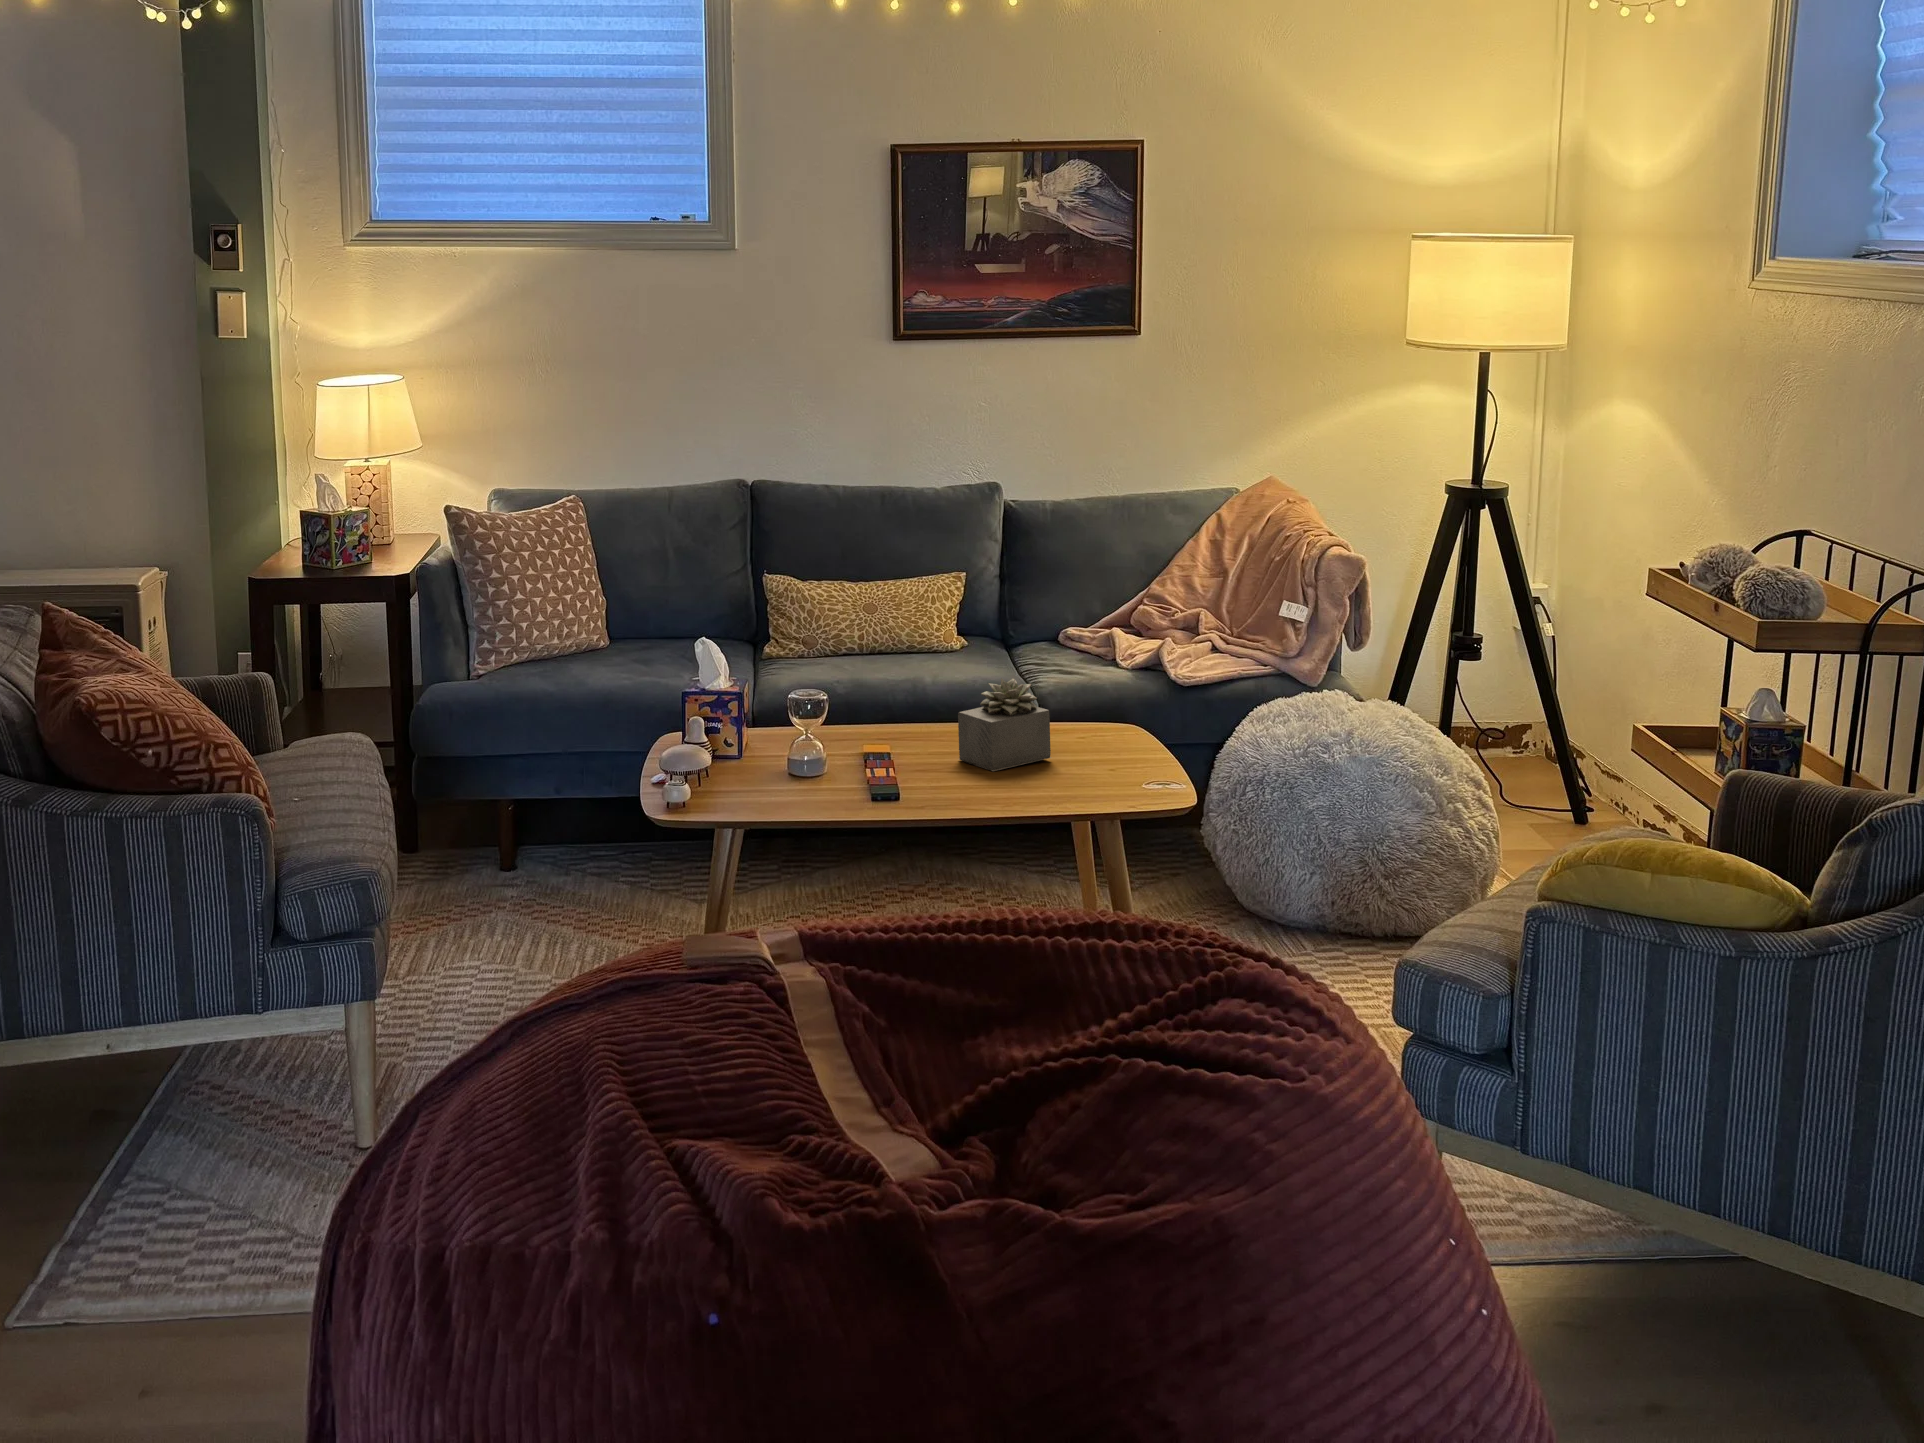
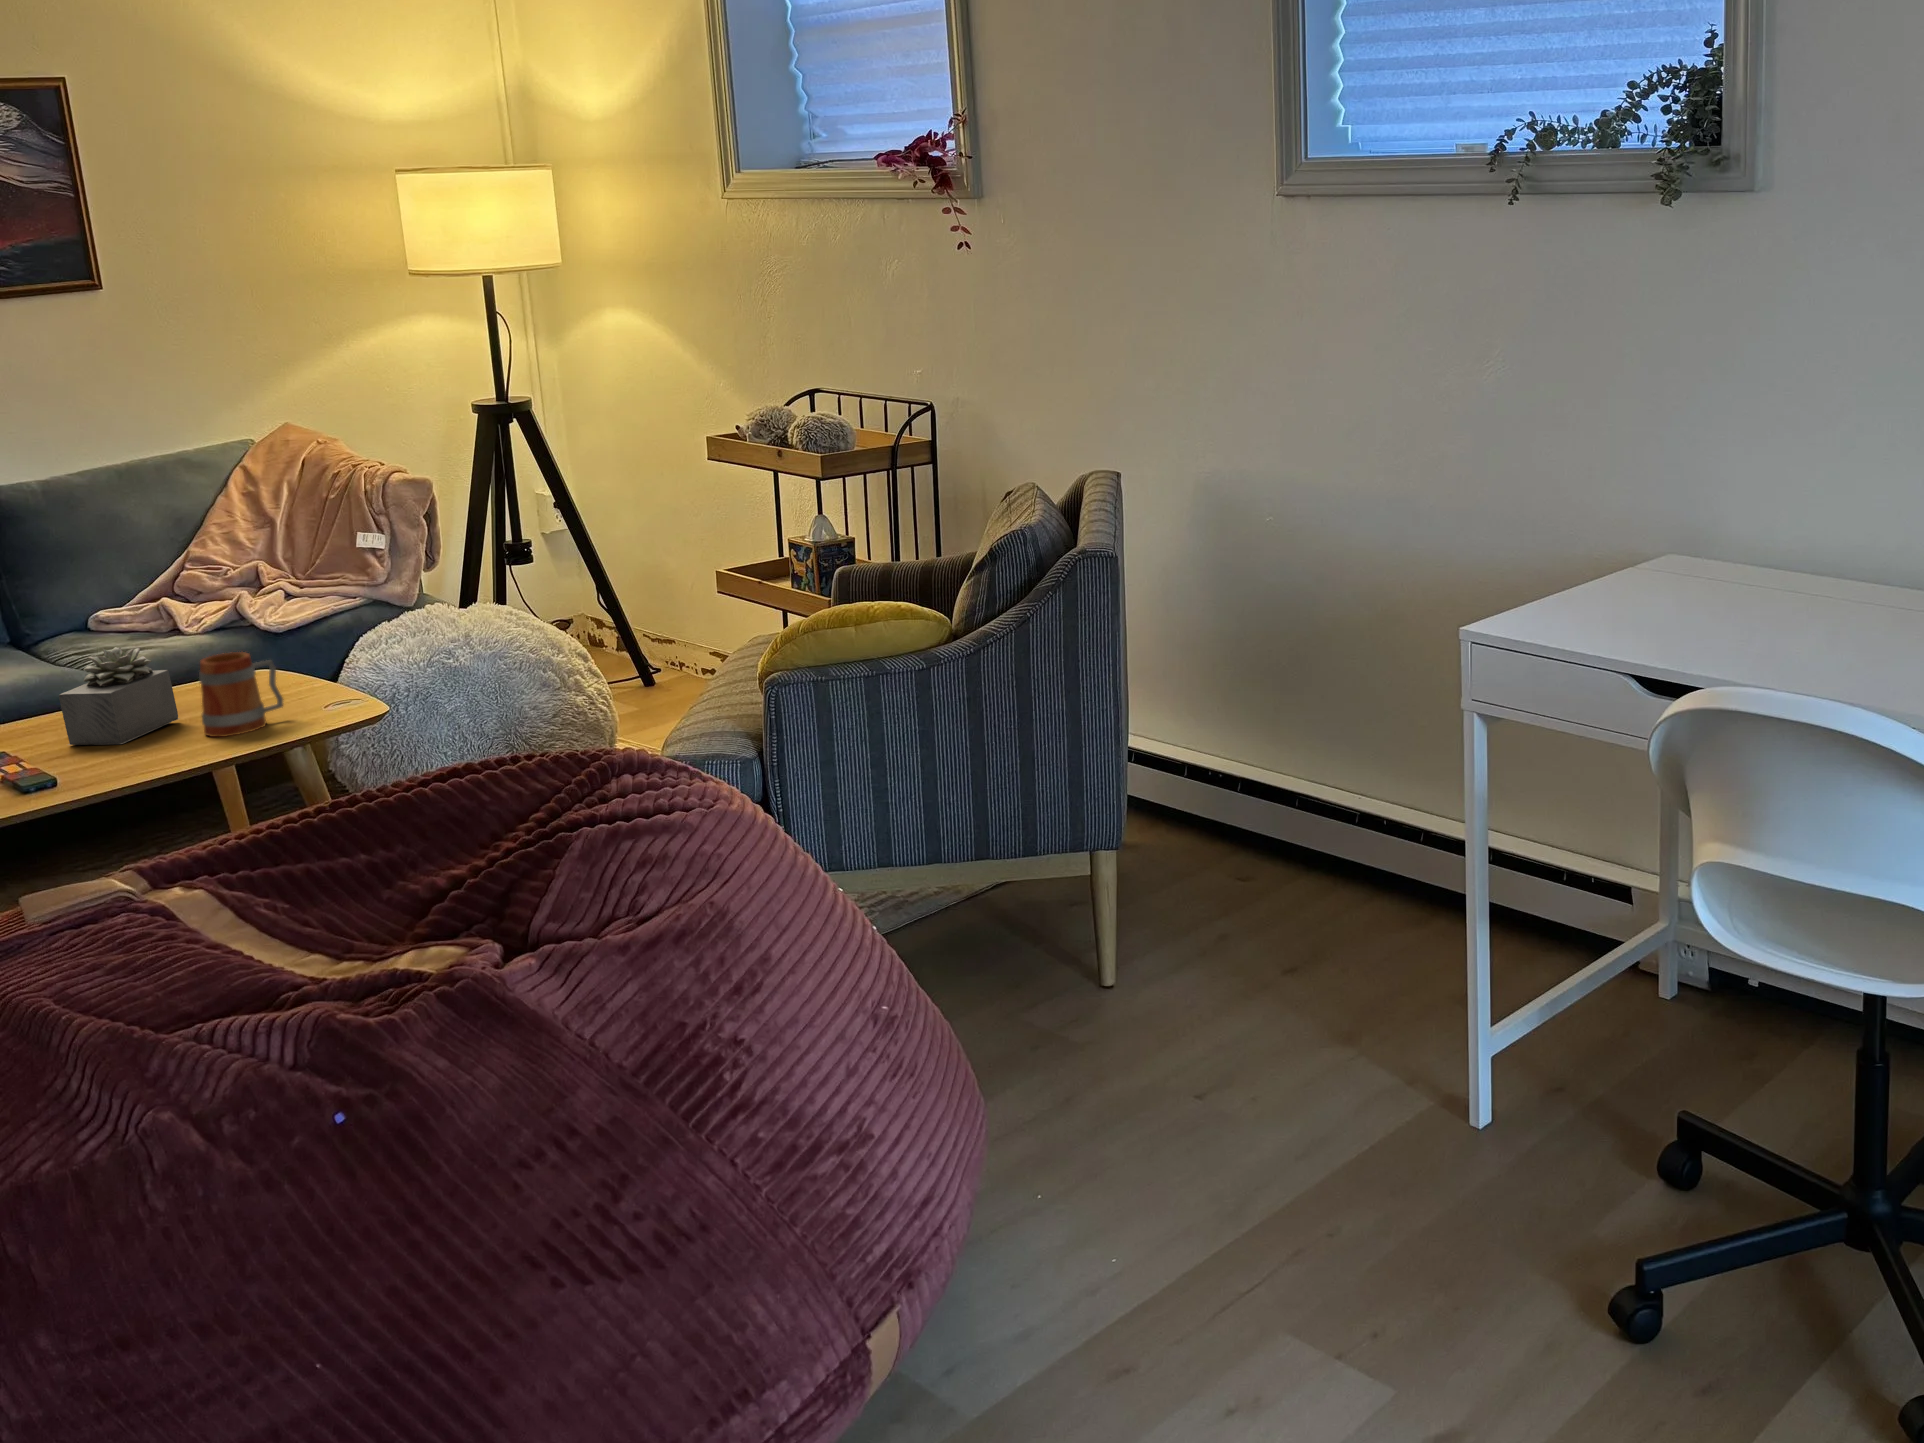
mug: none [1054,708,1128,791] -> present [199,652,283,737]

